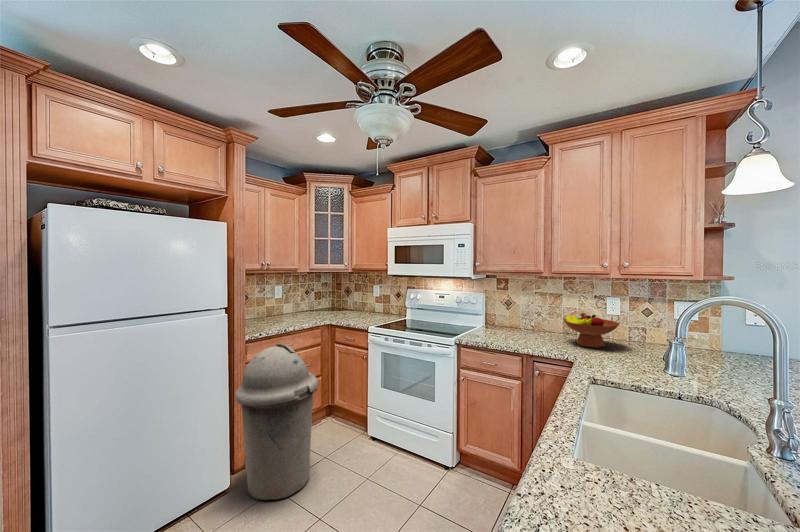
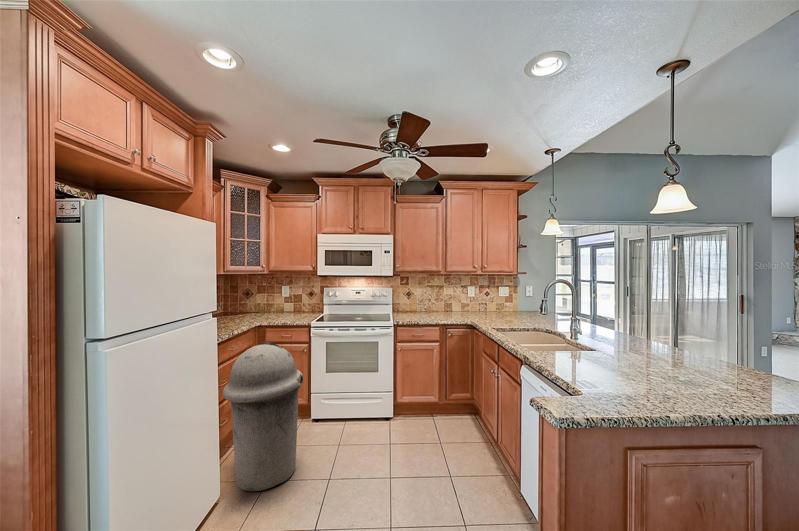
fruit bowl: present [563,313,620,348] -> none [453,296,483,316]

